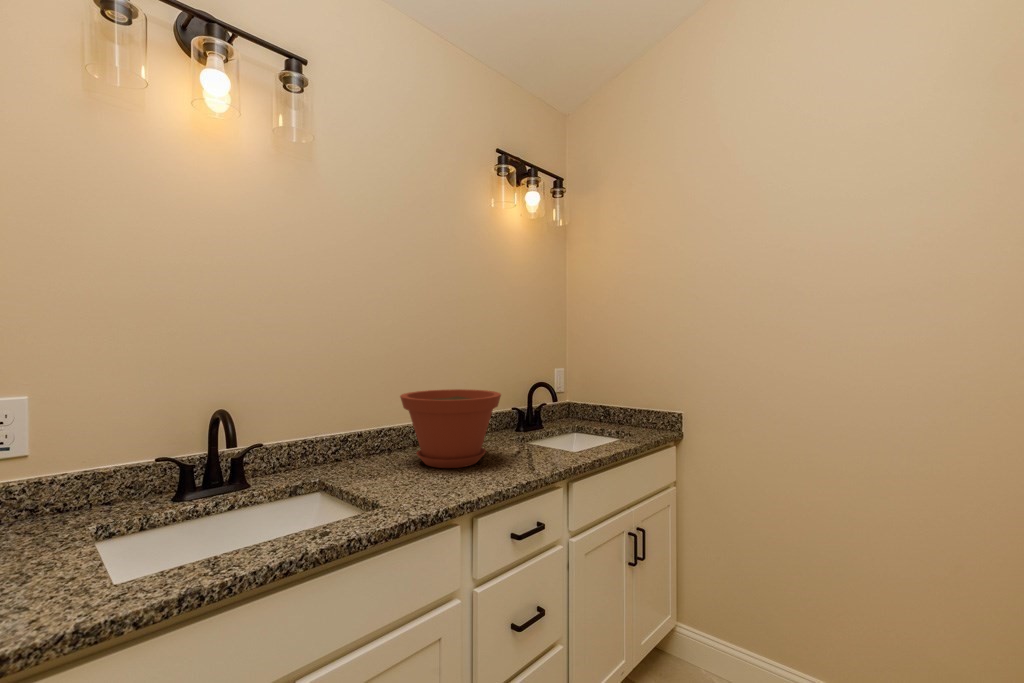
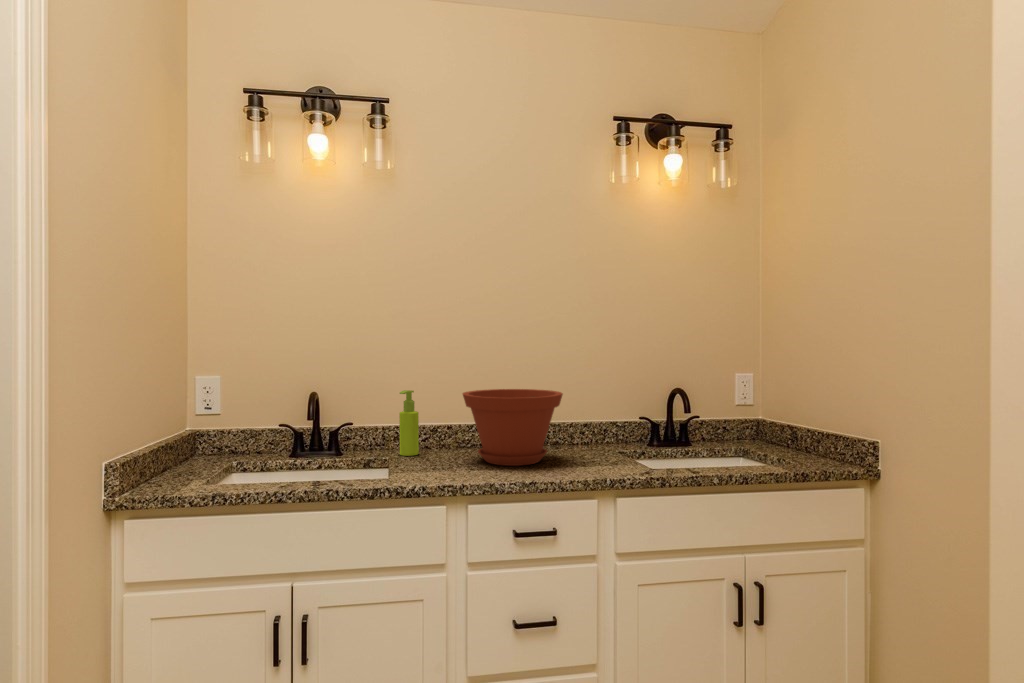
soap dispenser: none [318,399,341,474] -> present [399,390,419,456]

